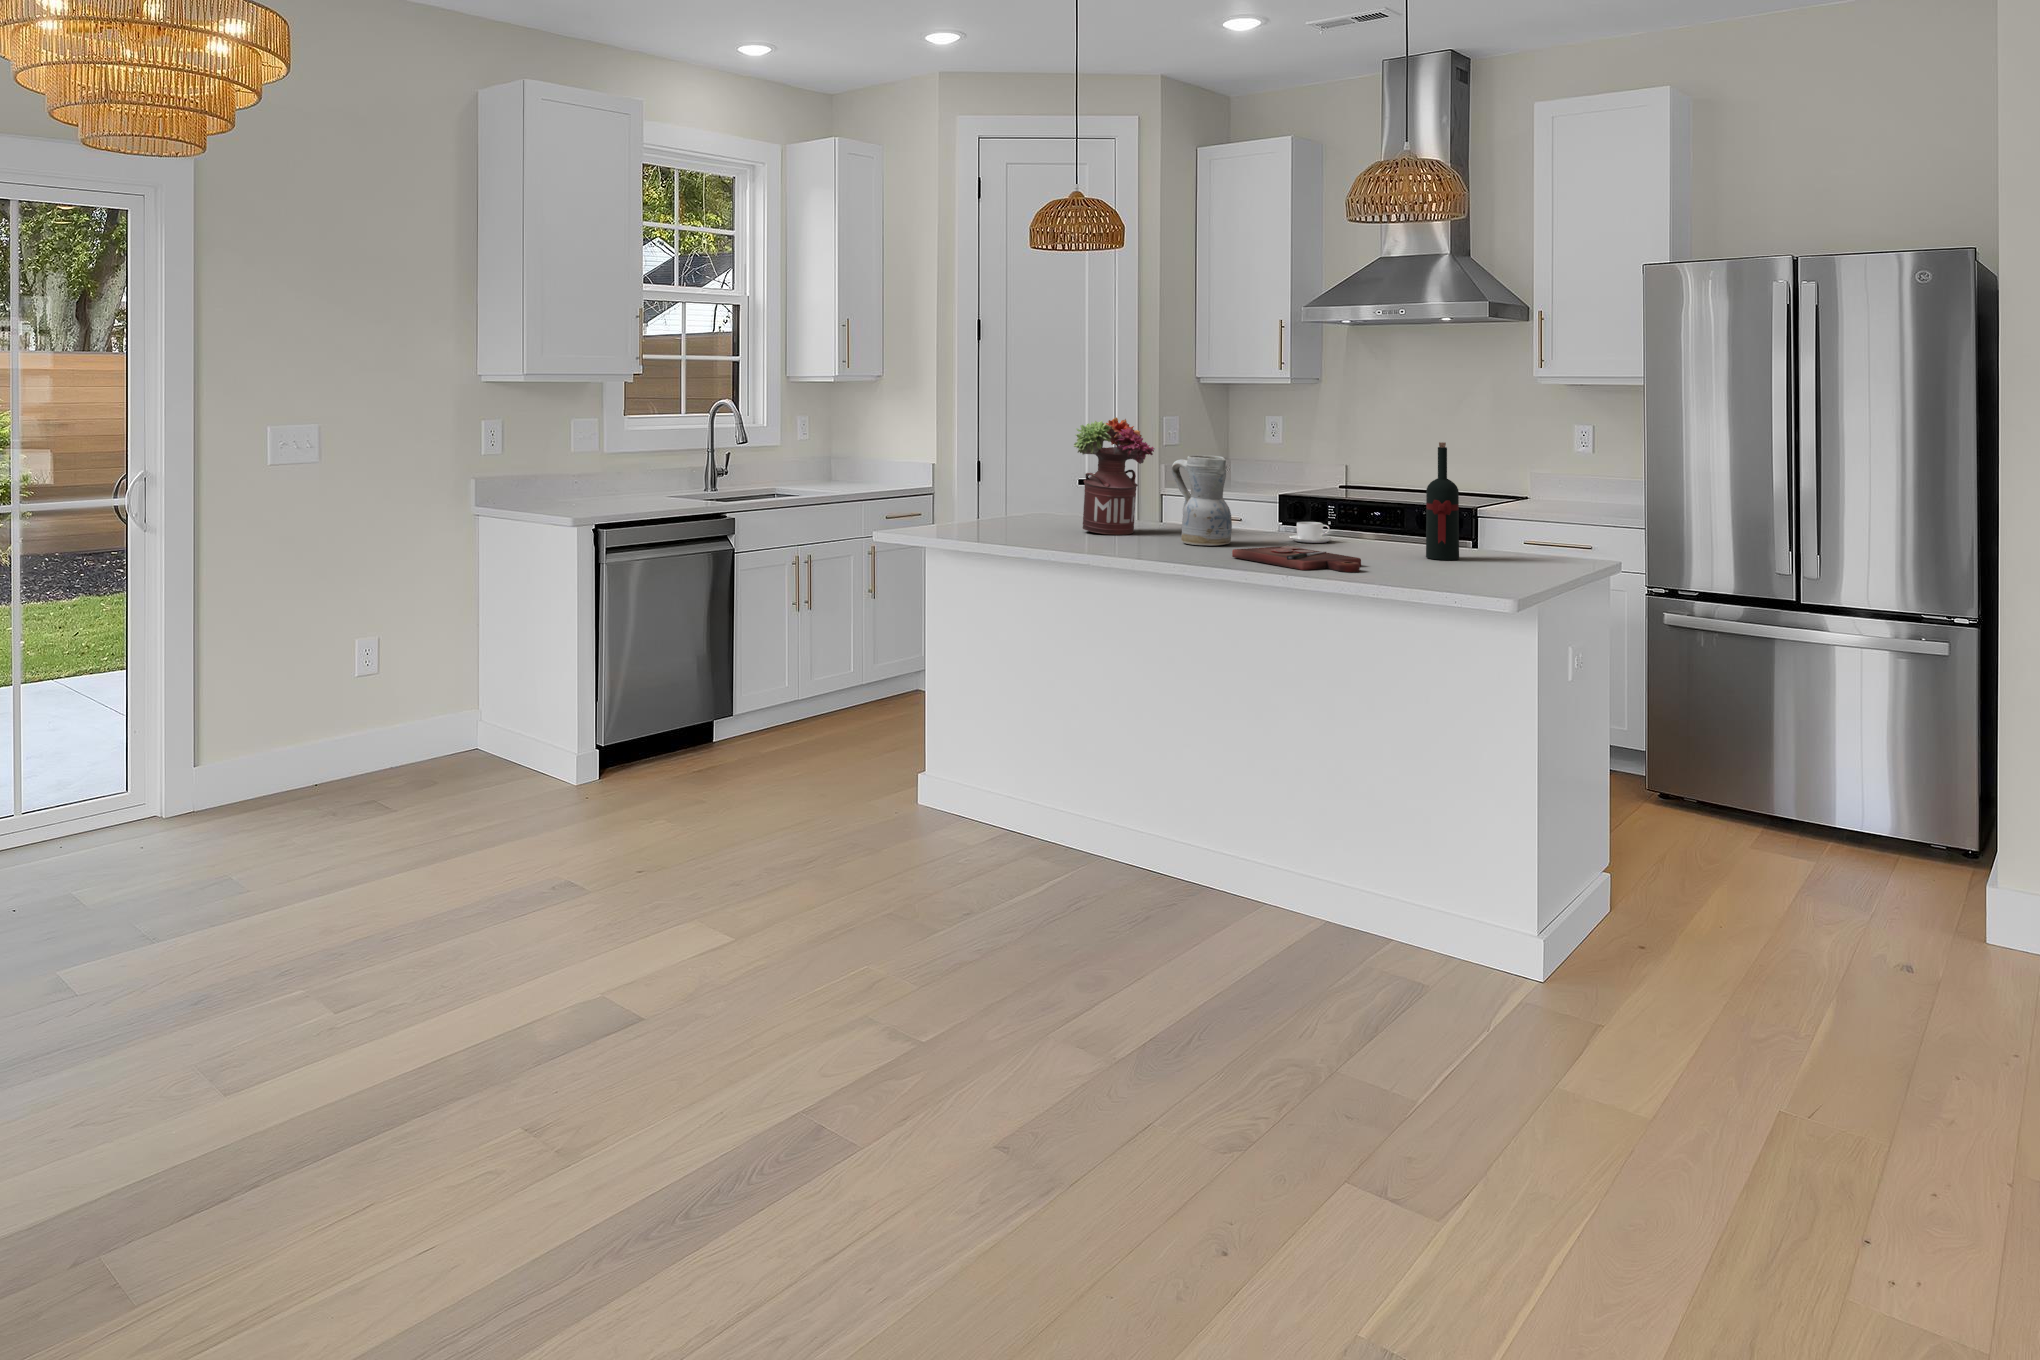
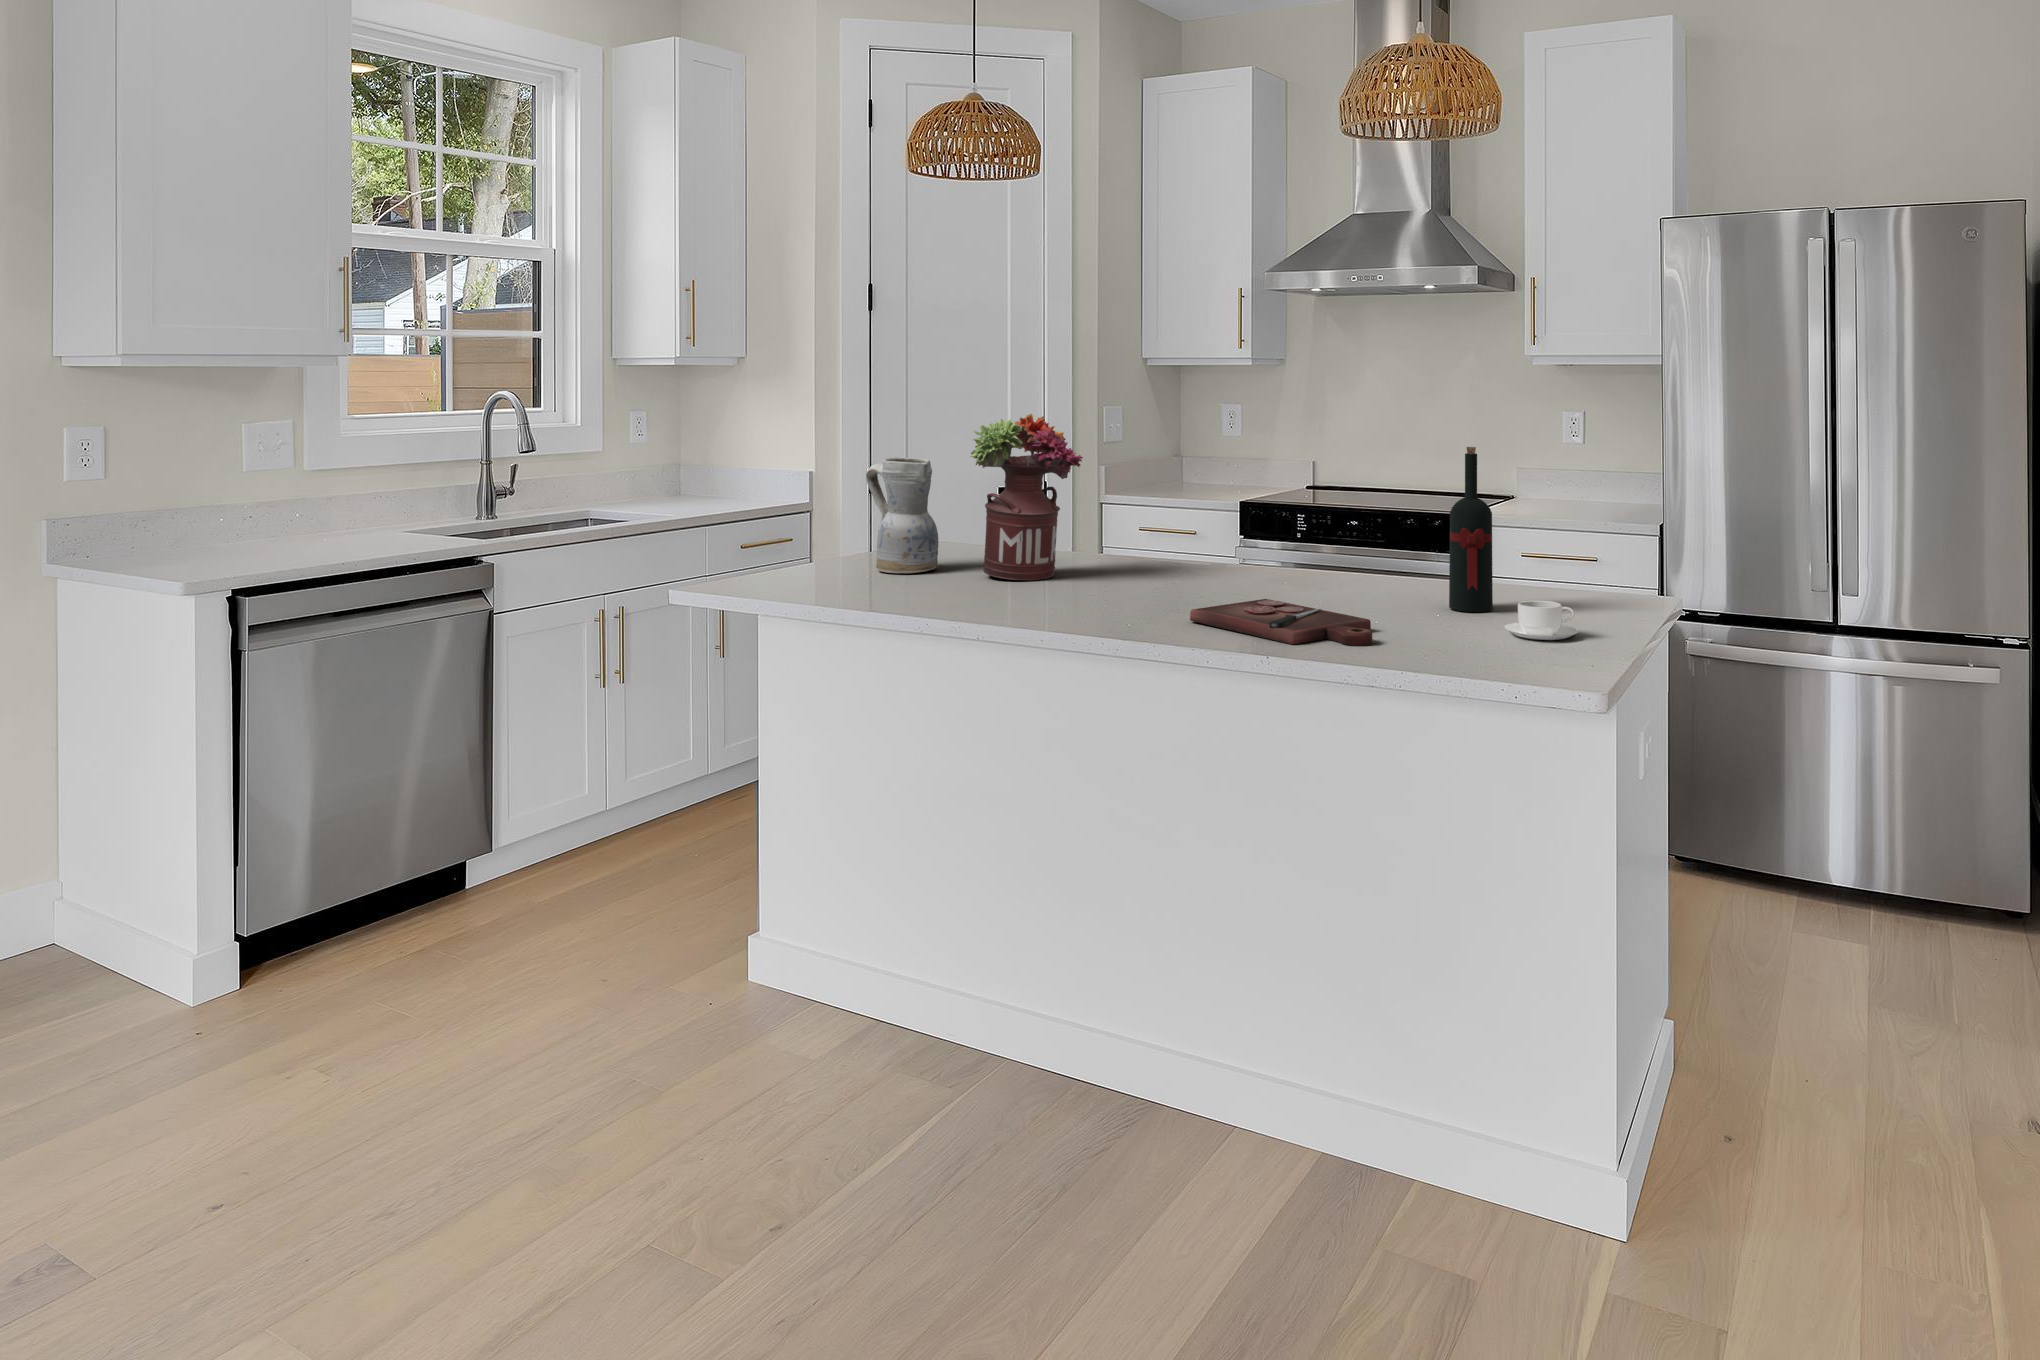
ceramic pitcher: present [1172,455,1232,546] -> present [866,457,938,573]
coffee cup: present [1289,522,1332,543] -> present [1504,601,1578,640]

